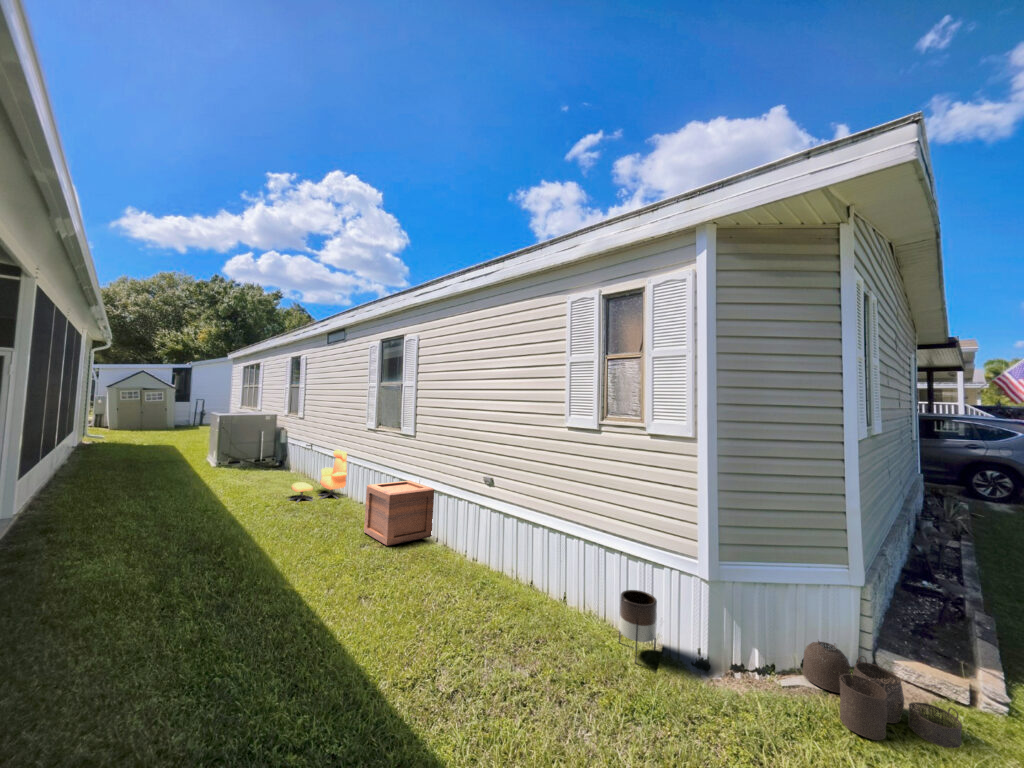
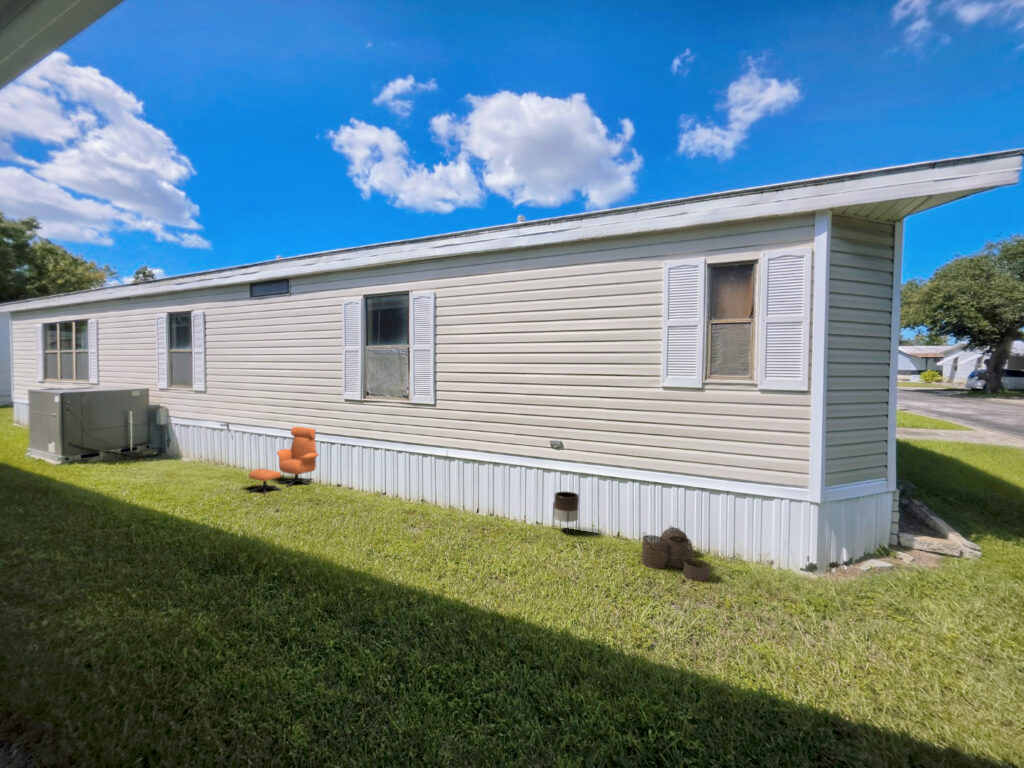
wooden crate: present [364,481,434,546] -> none [400,453,476,524]
planter: present [619,590,657,663] -> present [553,491,579,535]
woven basket: present [802,641,962,748] -> present [642,526,710,581]

